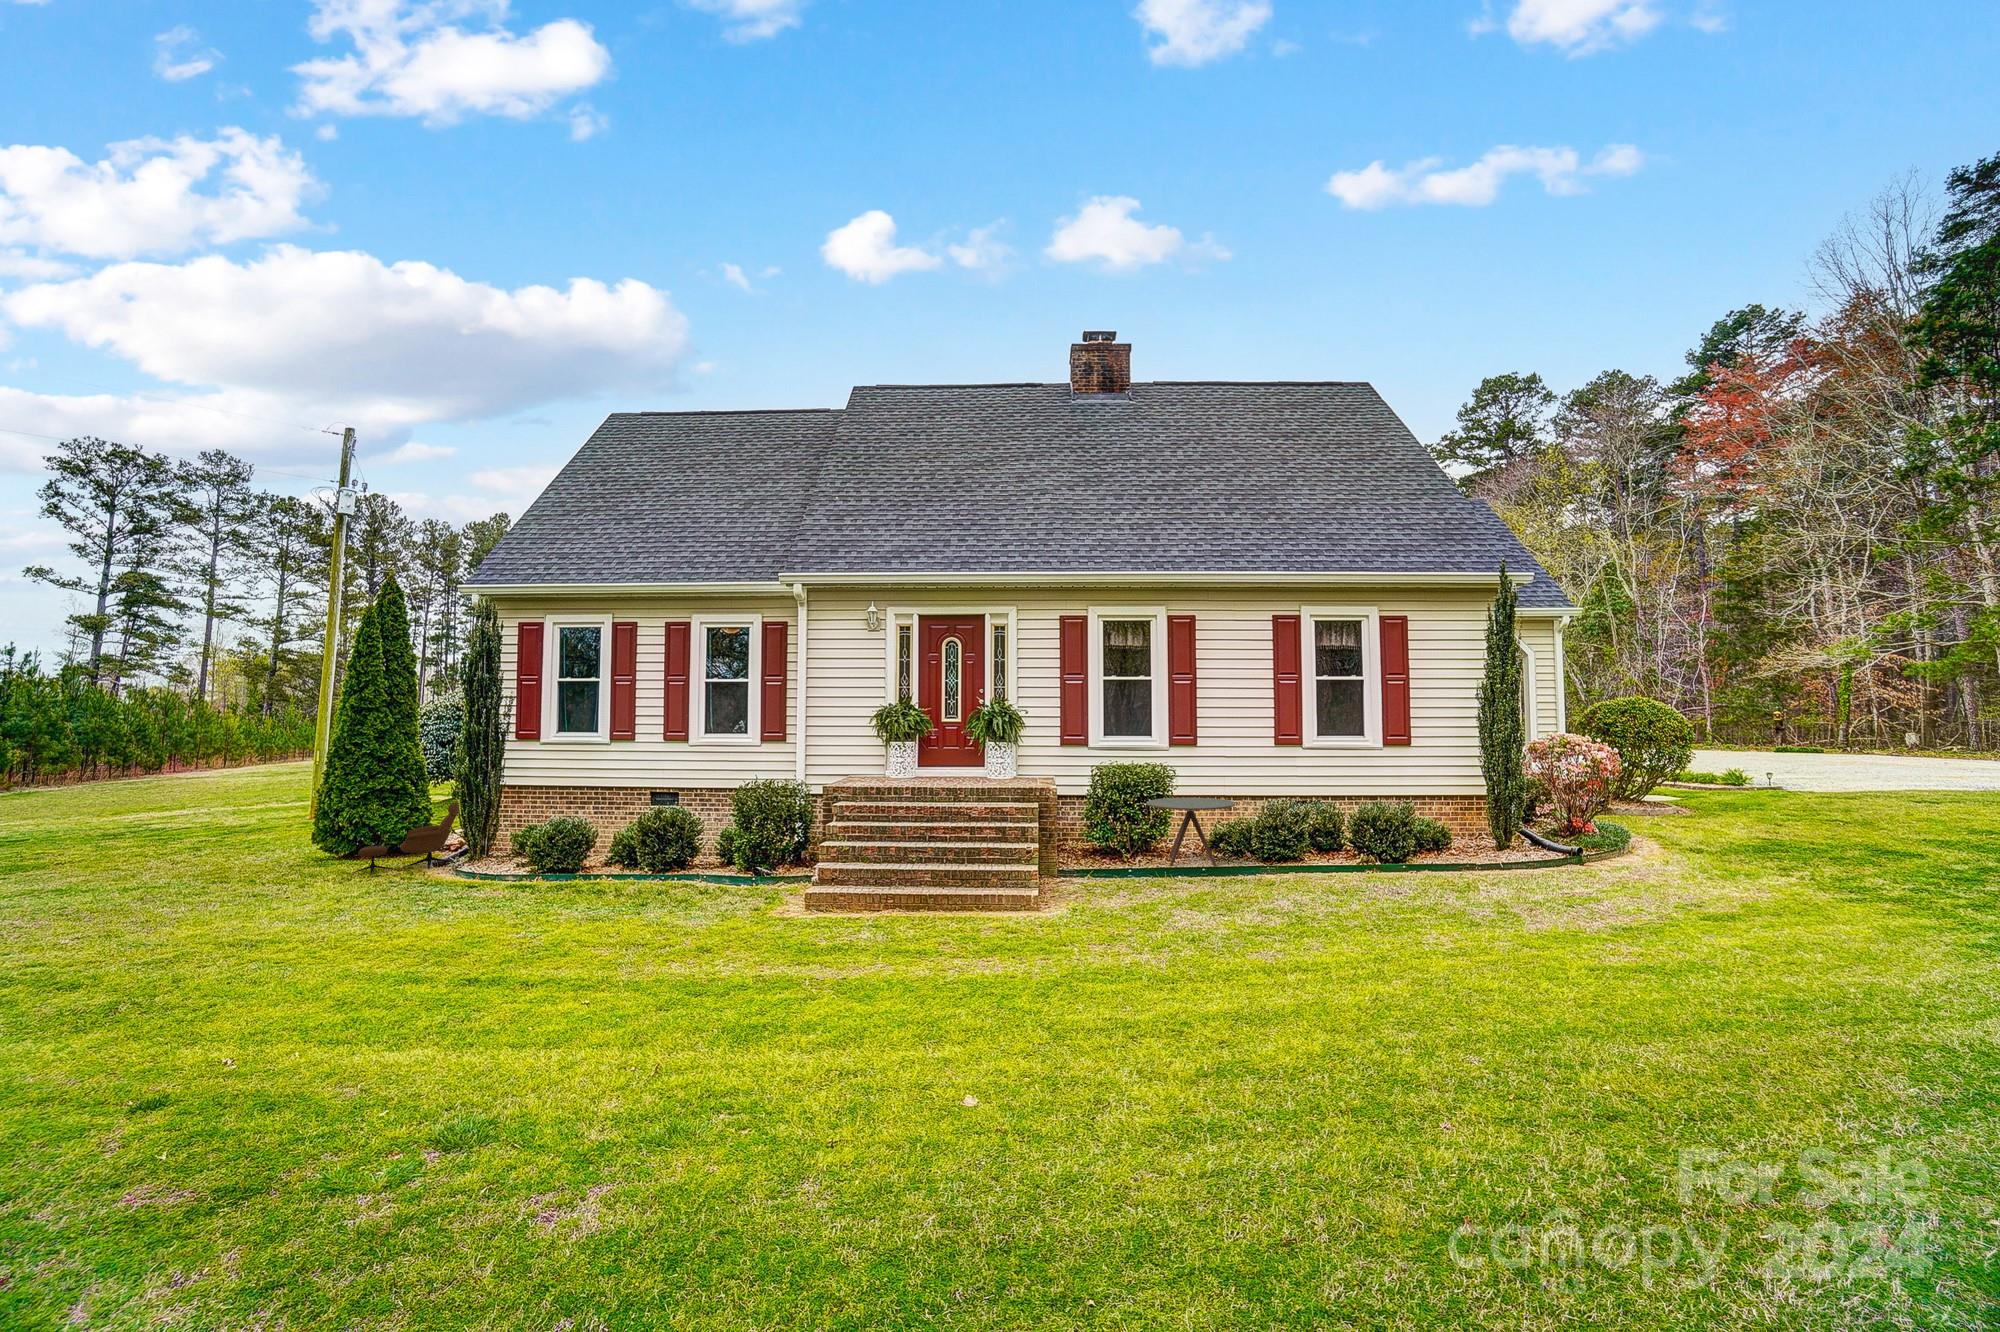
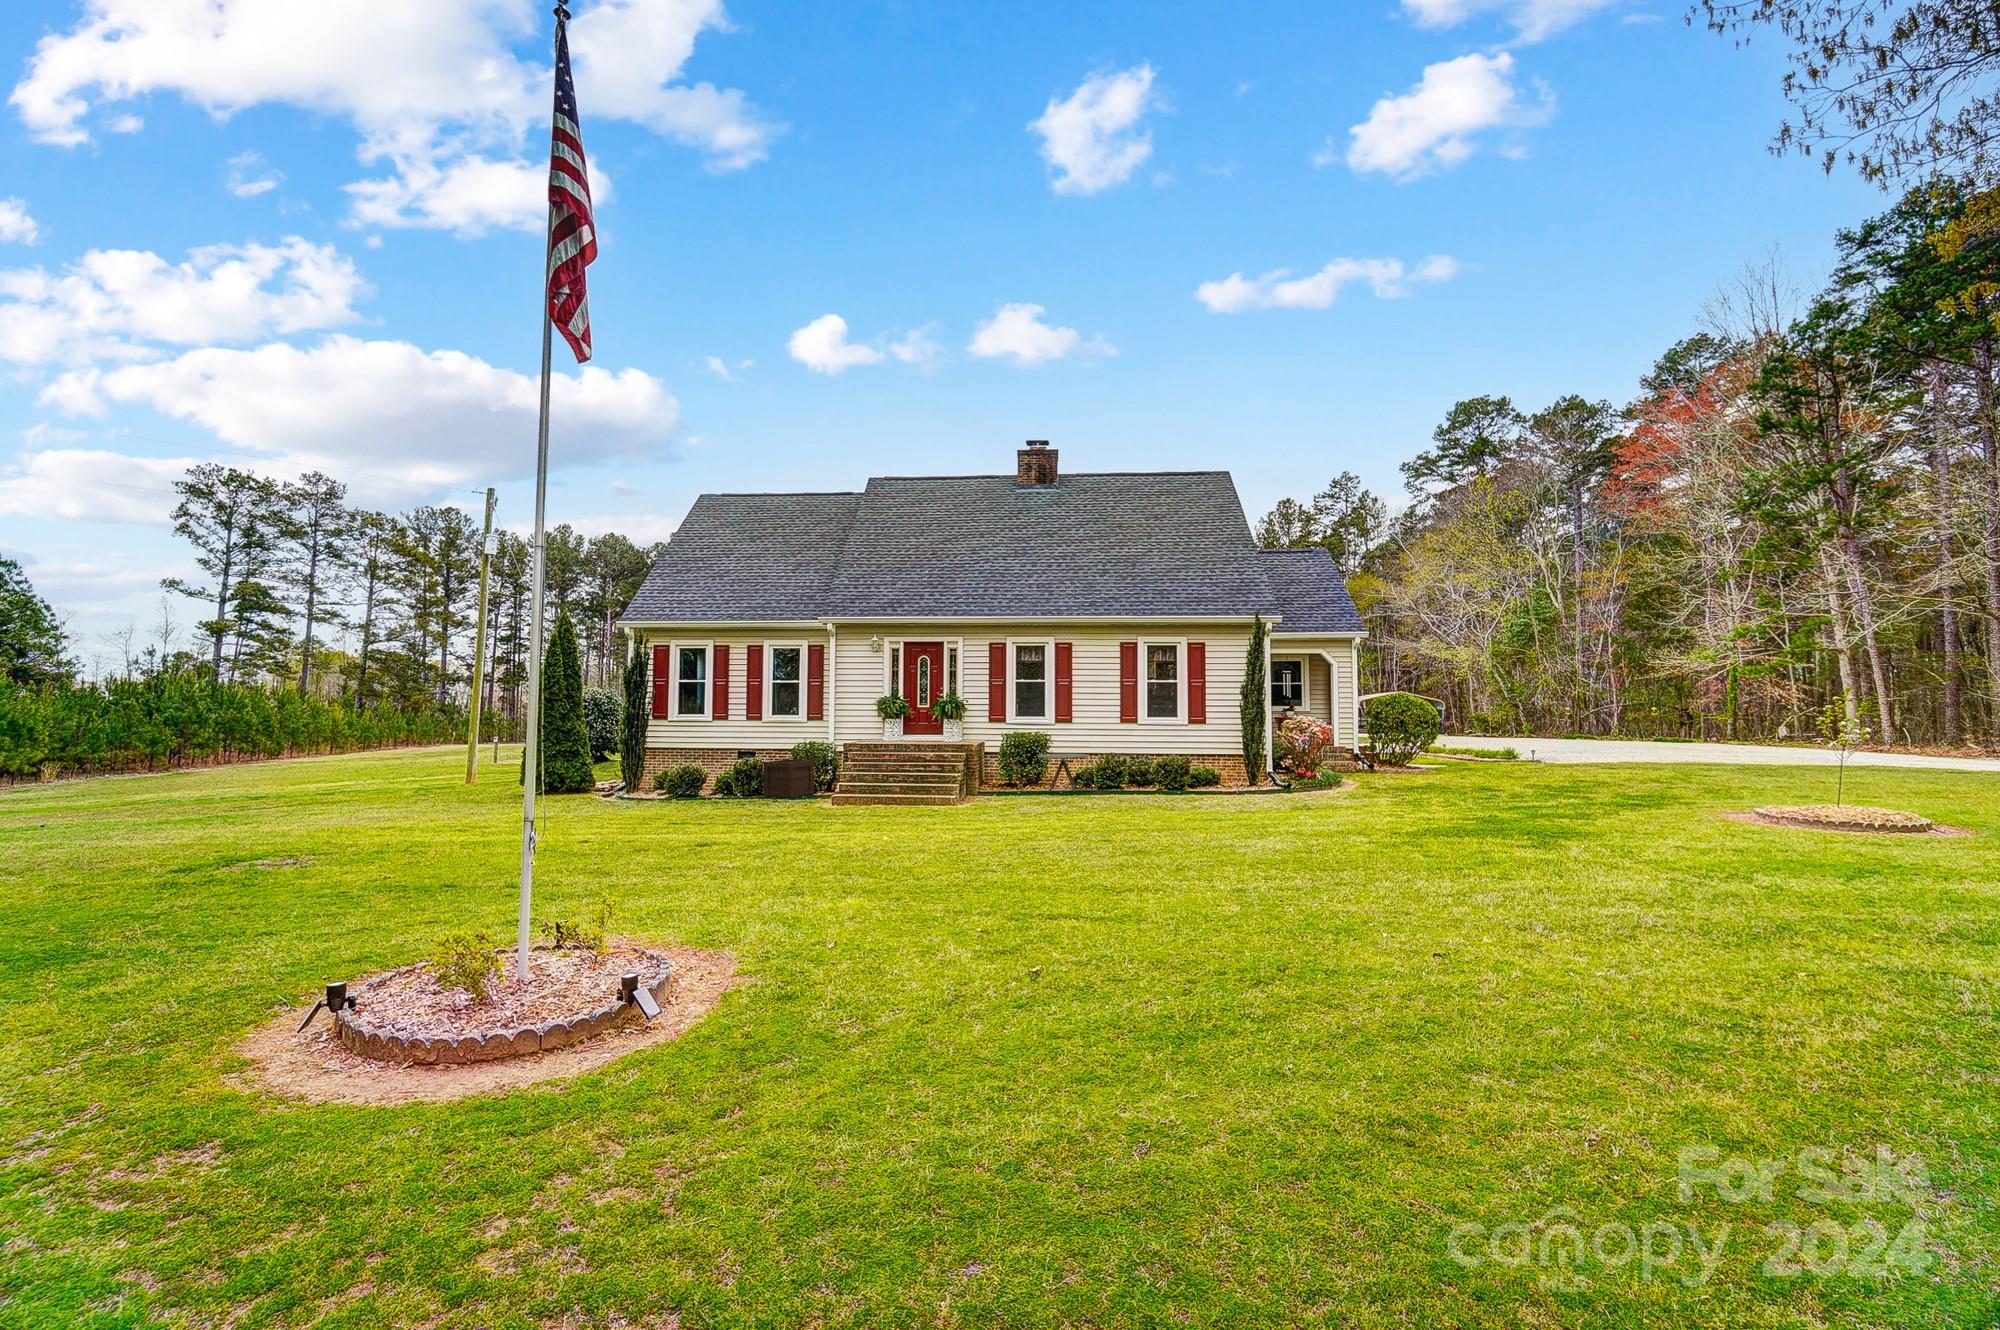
lounge chair: present [353,802,459,874] -> none [568,755,625,796]
wooden crate: none [677,811,766,883] -> present [764,759,814,798]

